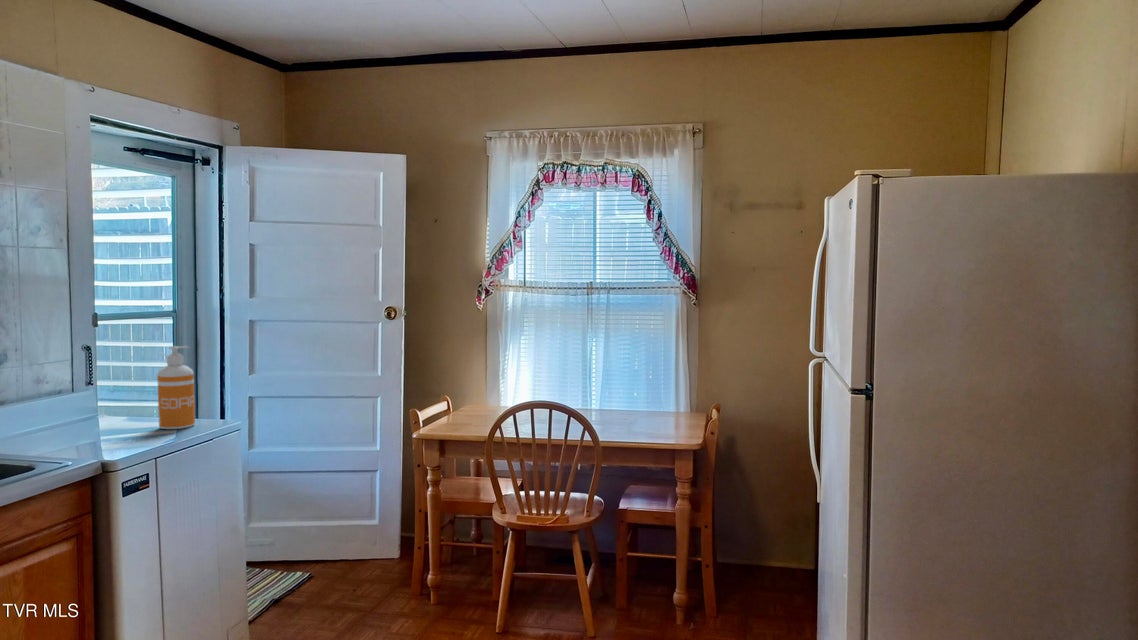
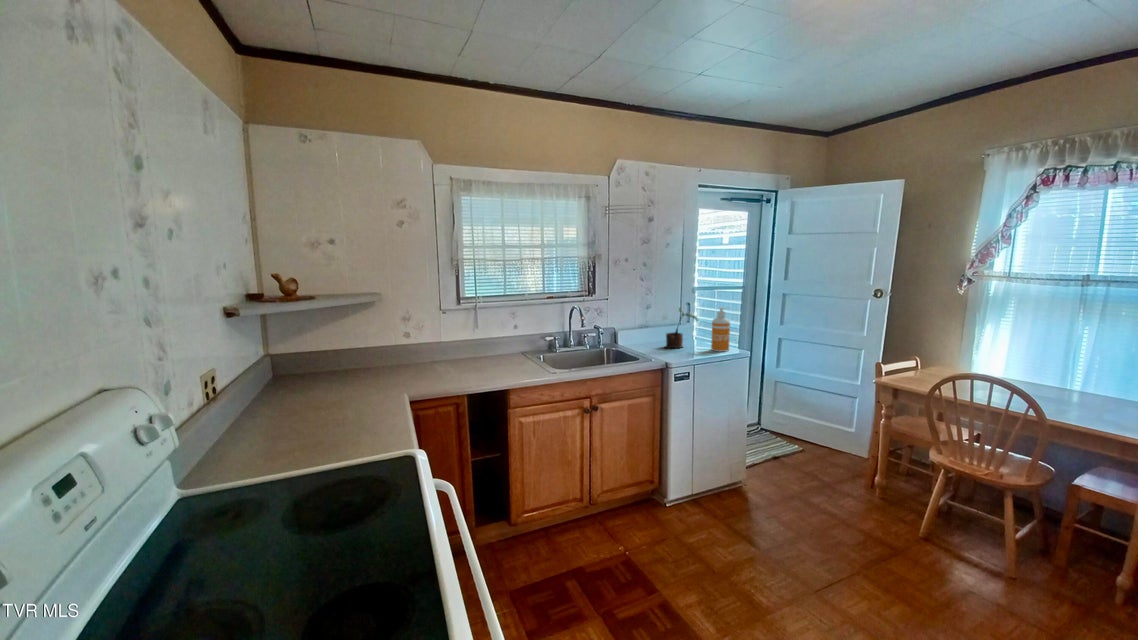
potted plant: none [48,353,125,440] -> present [664,308,698,348]

